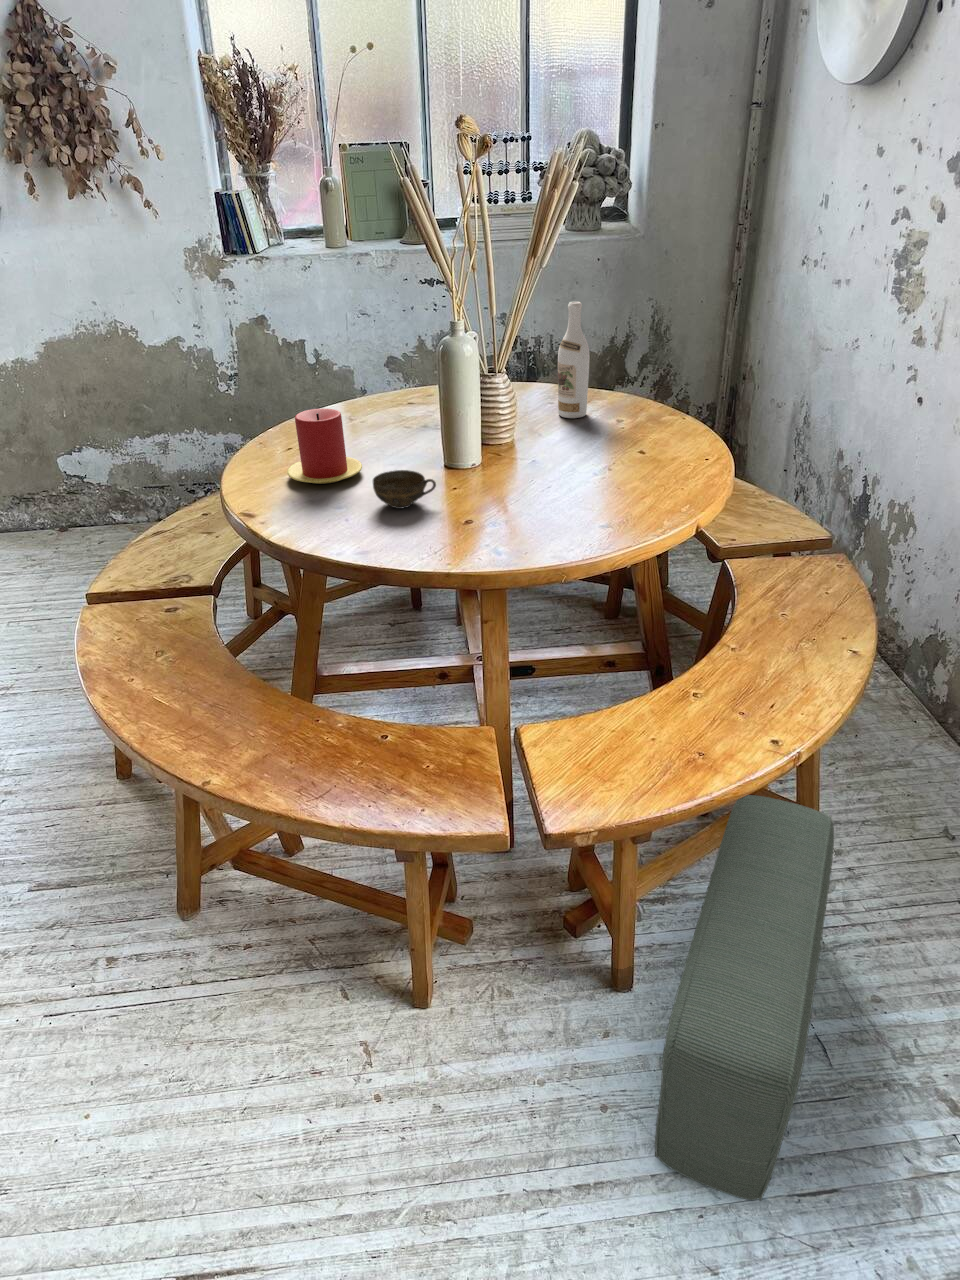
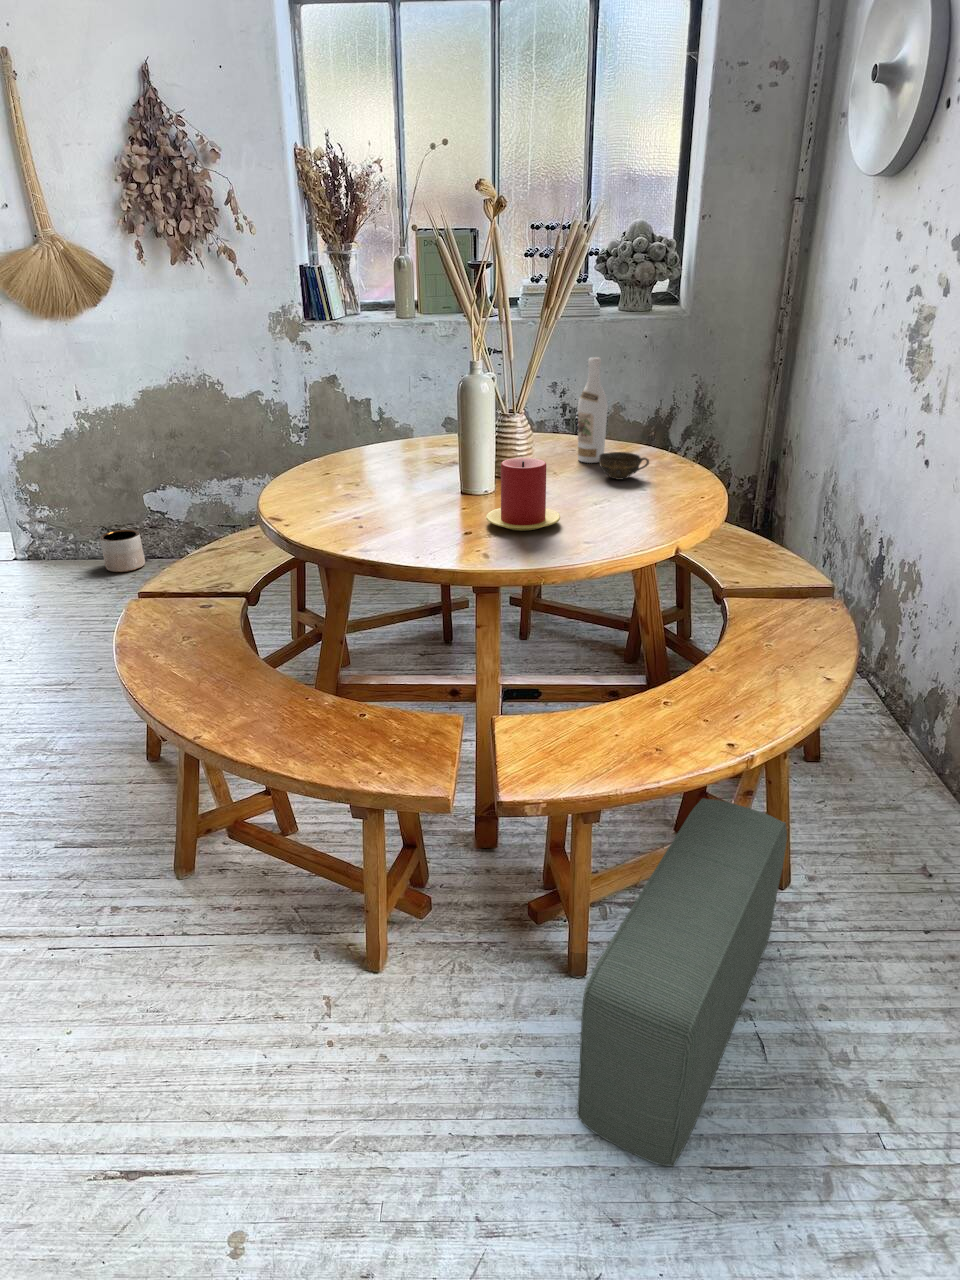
candle: present [287,408,362,484] -> present [486,458,560,530]
cup: present [373,470,436,509] -> present [599,452,649,480]
planter: none [15,499,69,547] -> present [100,530,145,572]

